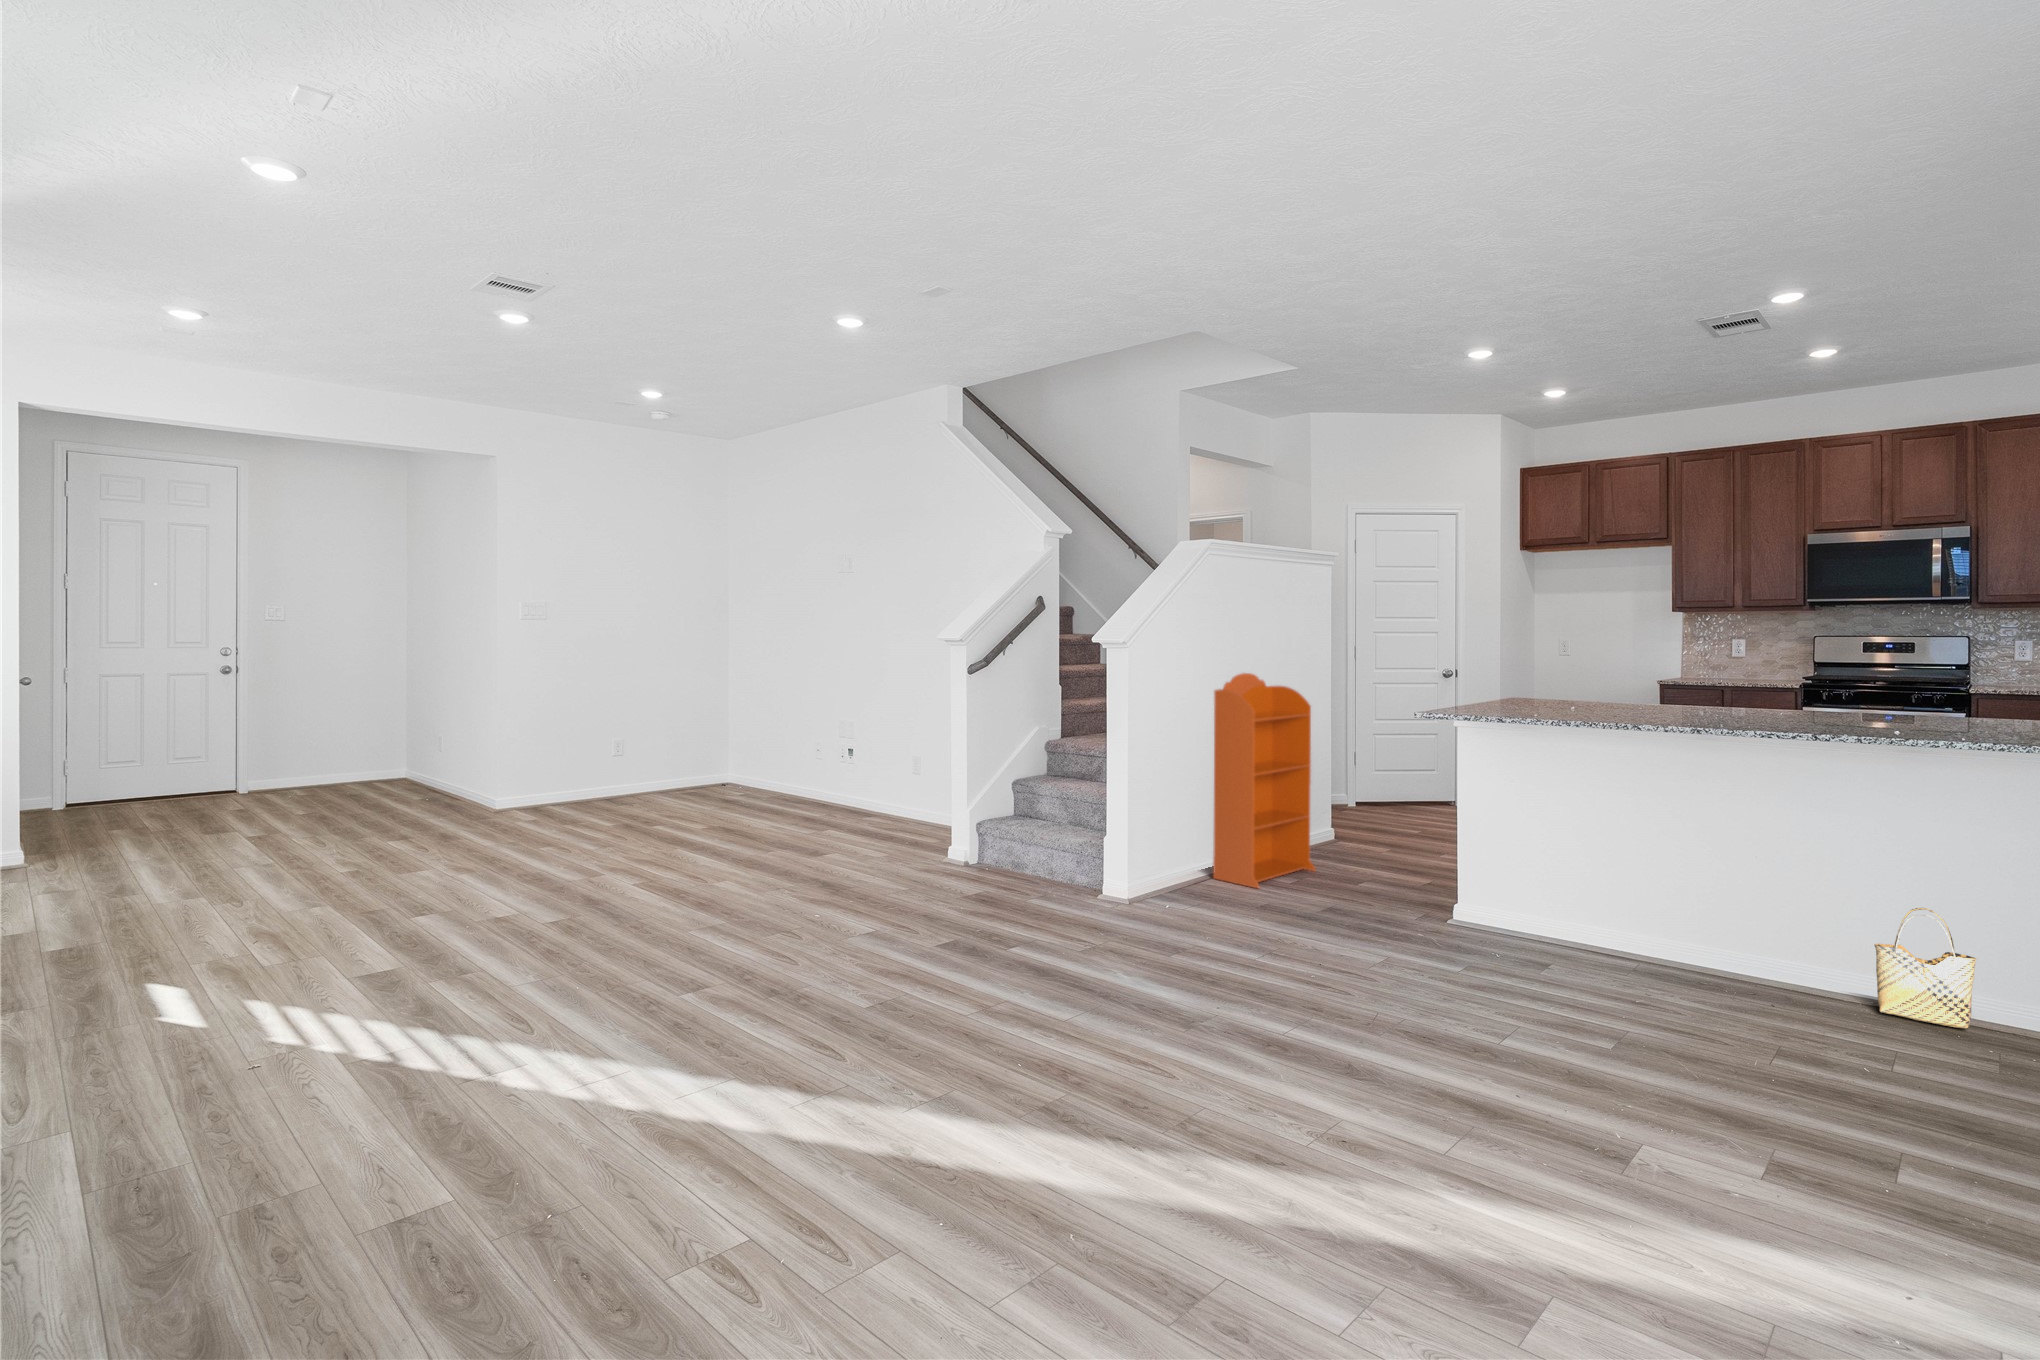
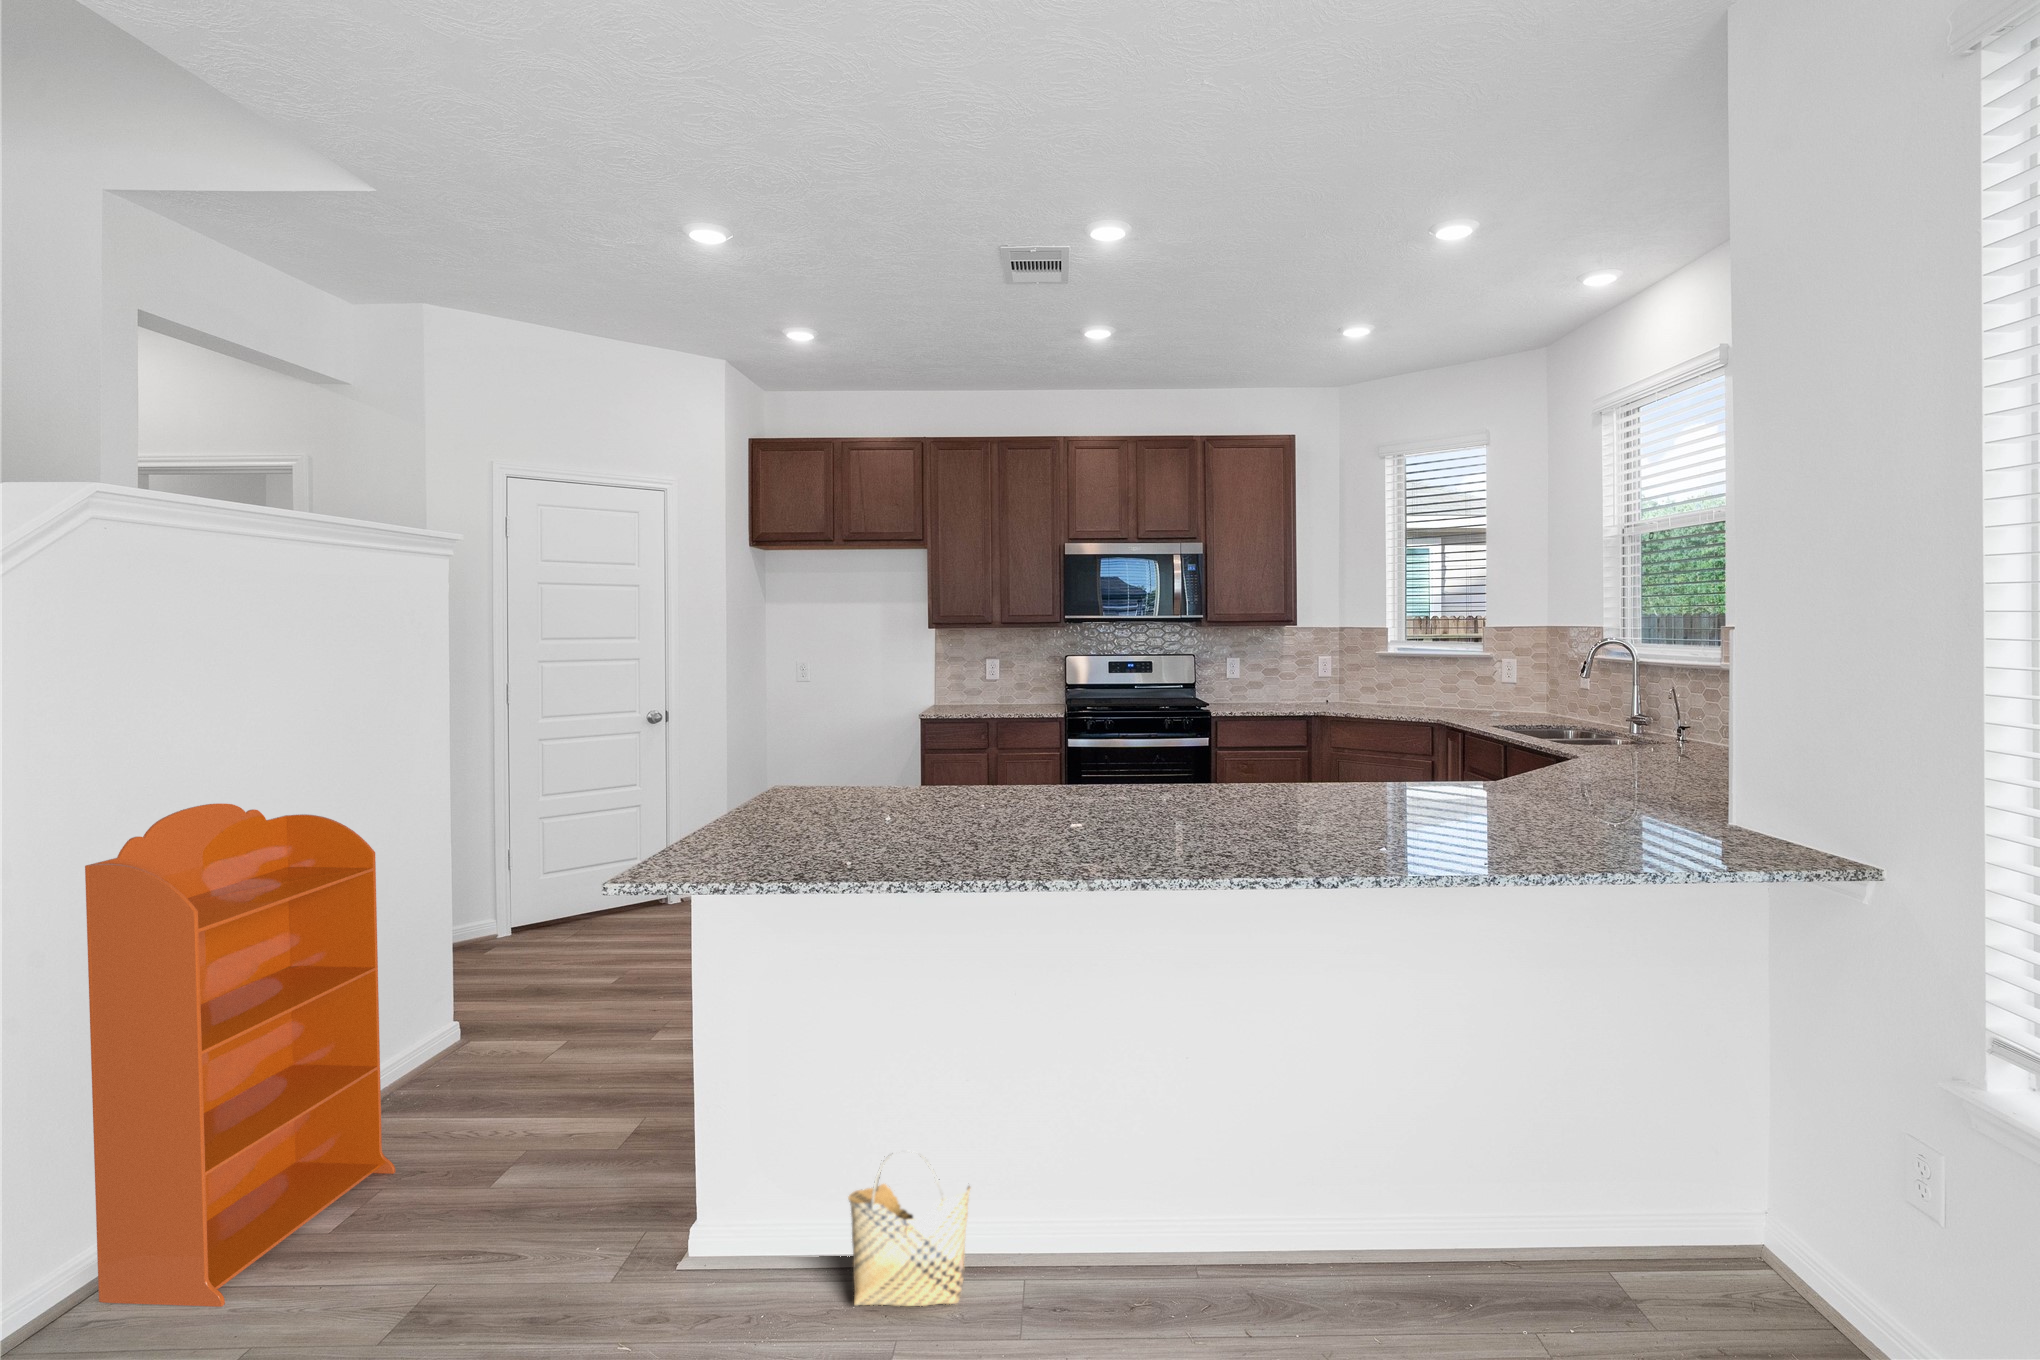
woven basket: present [1874,908,1976,1028] -> present [848,1156,970,1306]

